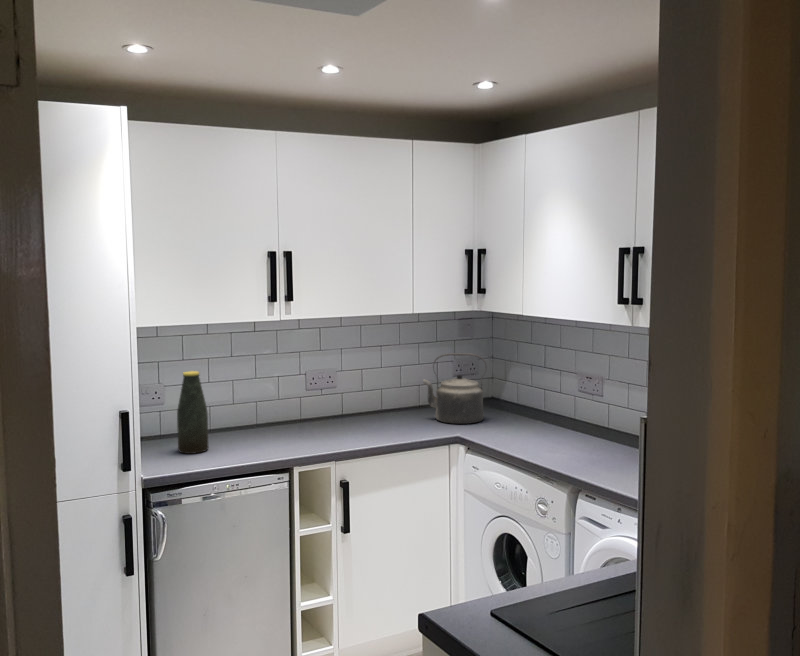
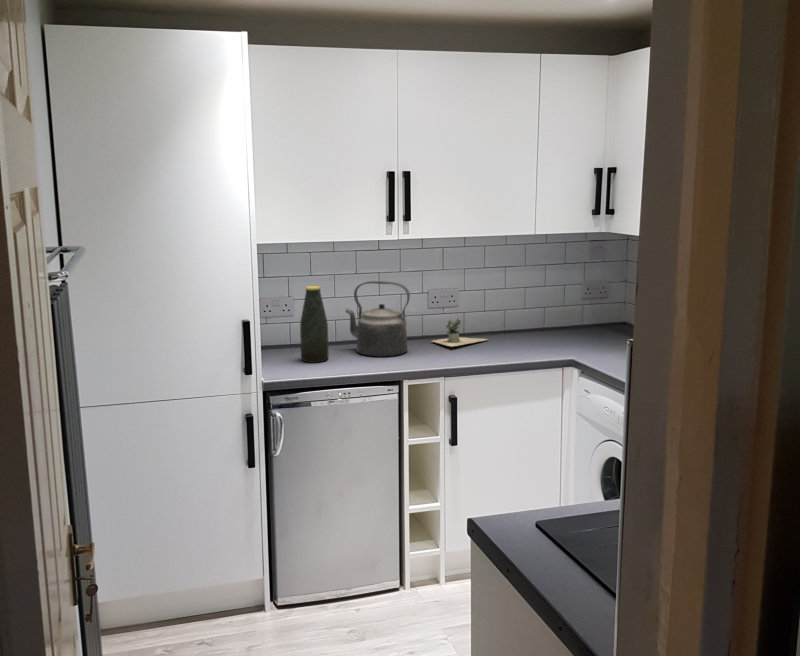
kettle: present [423,353,486,424] -> present [345,281,410,356]
potted plant: none [312,399,383,429] -> present [433,319,487,346]

